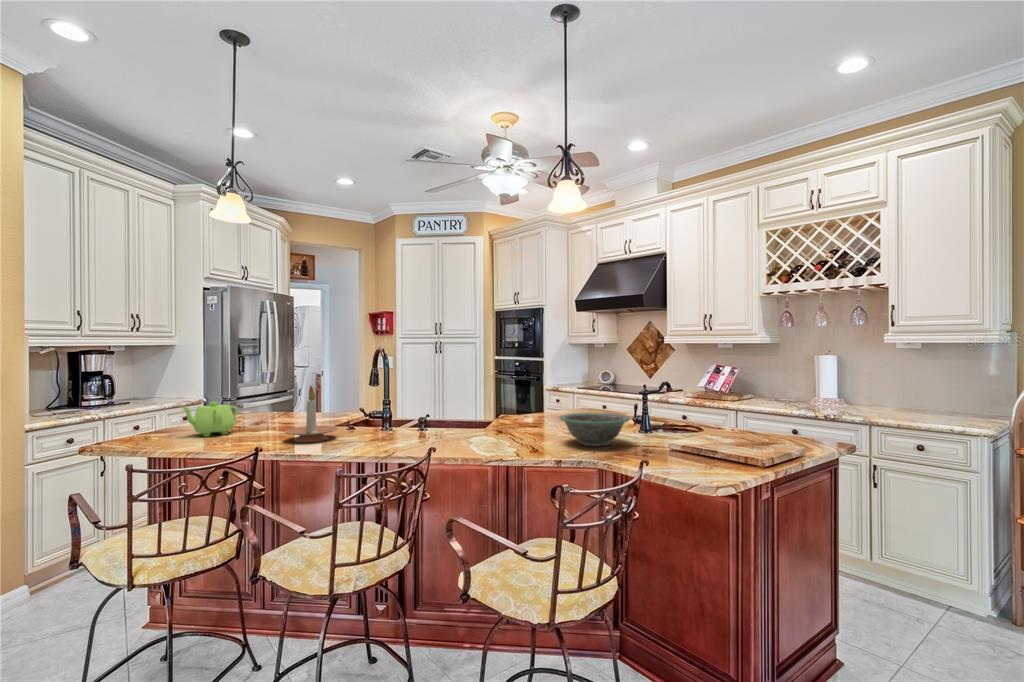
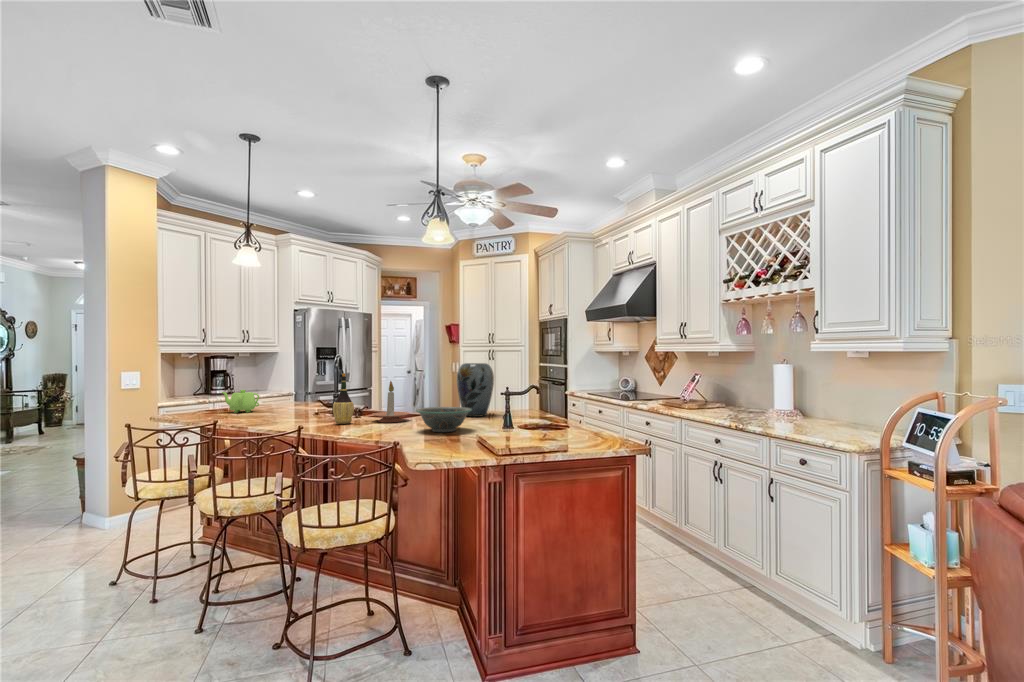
vase: none [528,358,572,421] -> present [457,363,494,417]
wine bottle: none [418,375,446,443] -> present [333,373,354,424]
candle holder: present [284,386,338,442] -> present [372,381,410,422]

